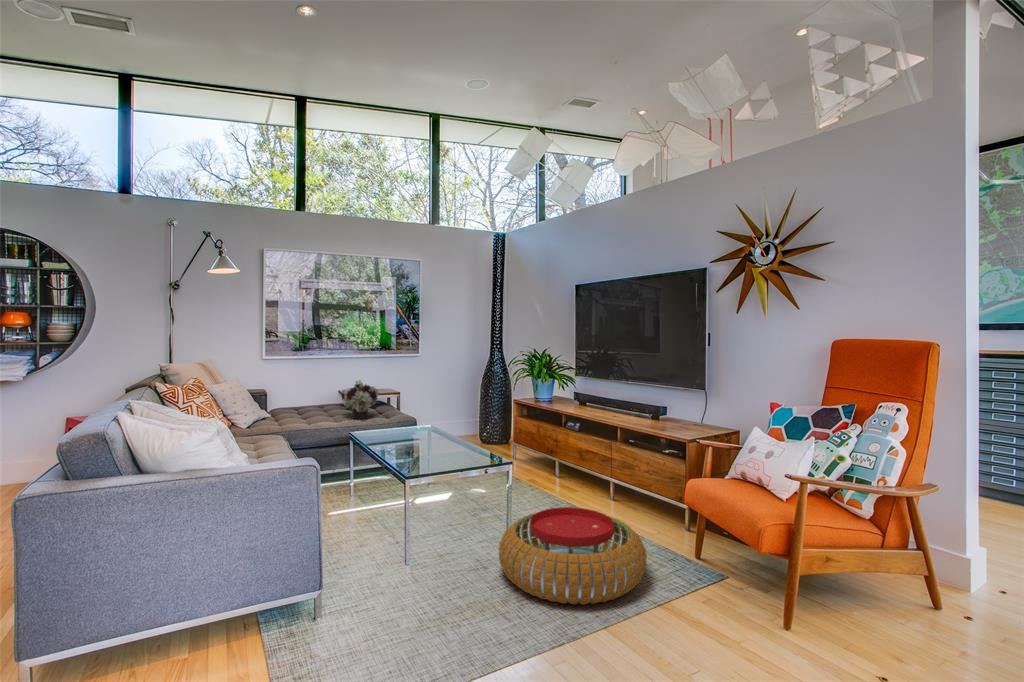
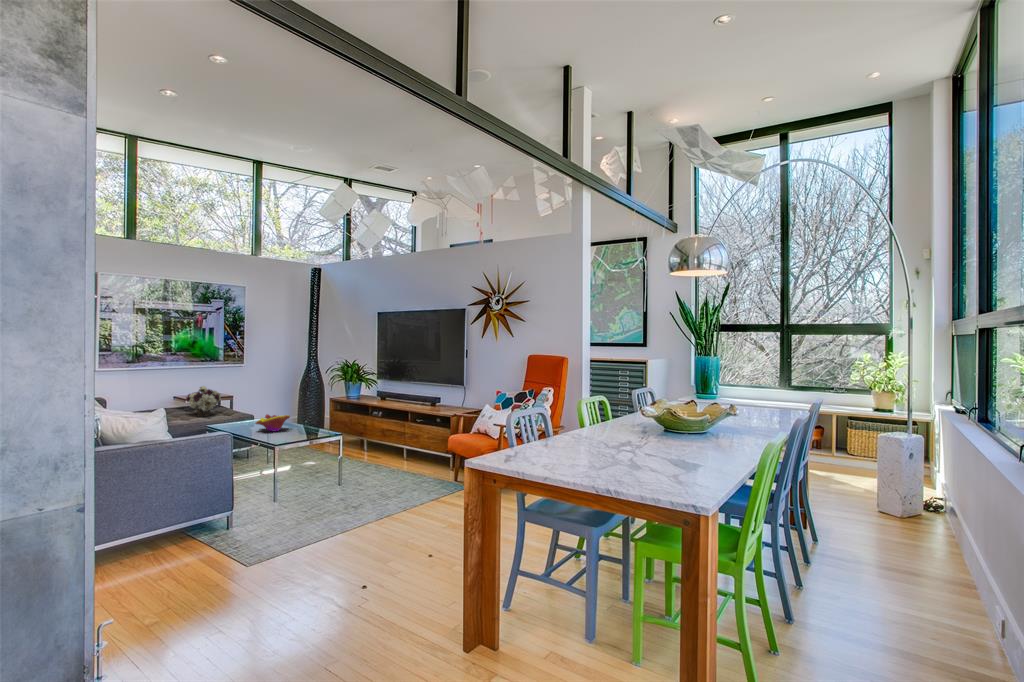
decorative bowl: none [400,424,446,449] -> present [256,414,290,431]
pouf: present [499,507,647,605] -> none [336,458,425,505]

